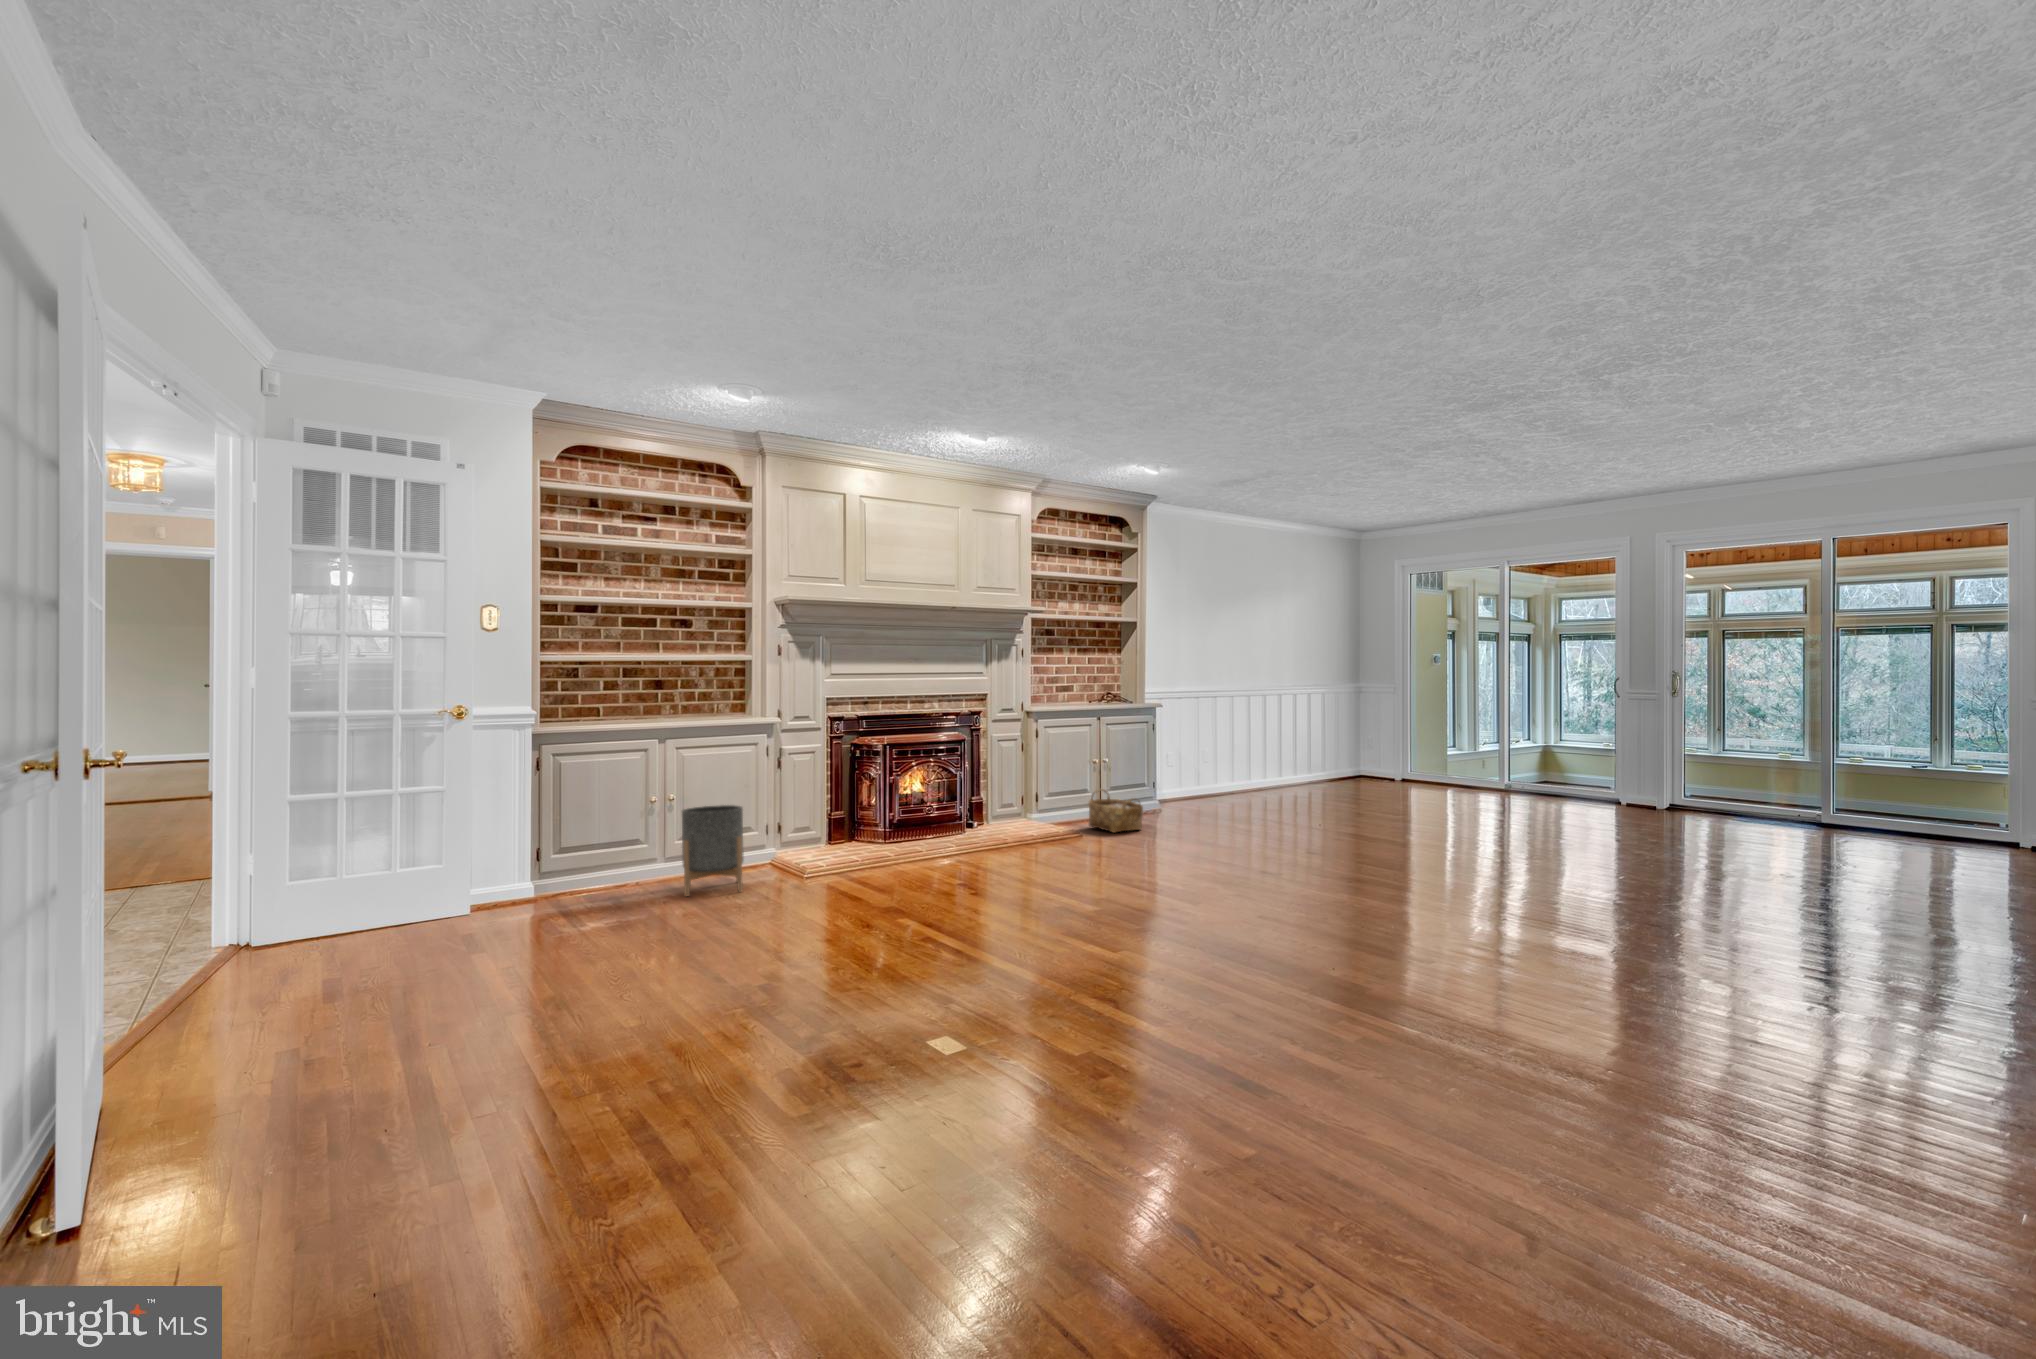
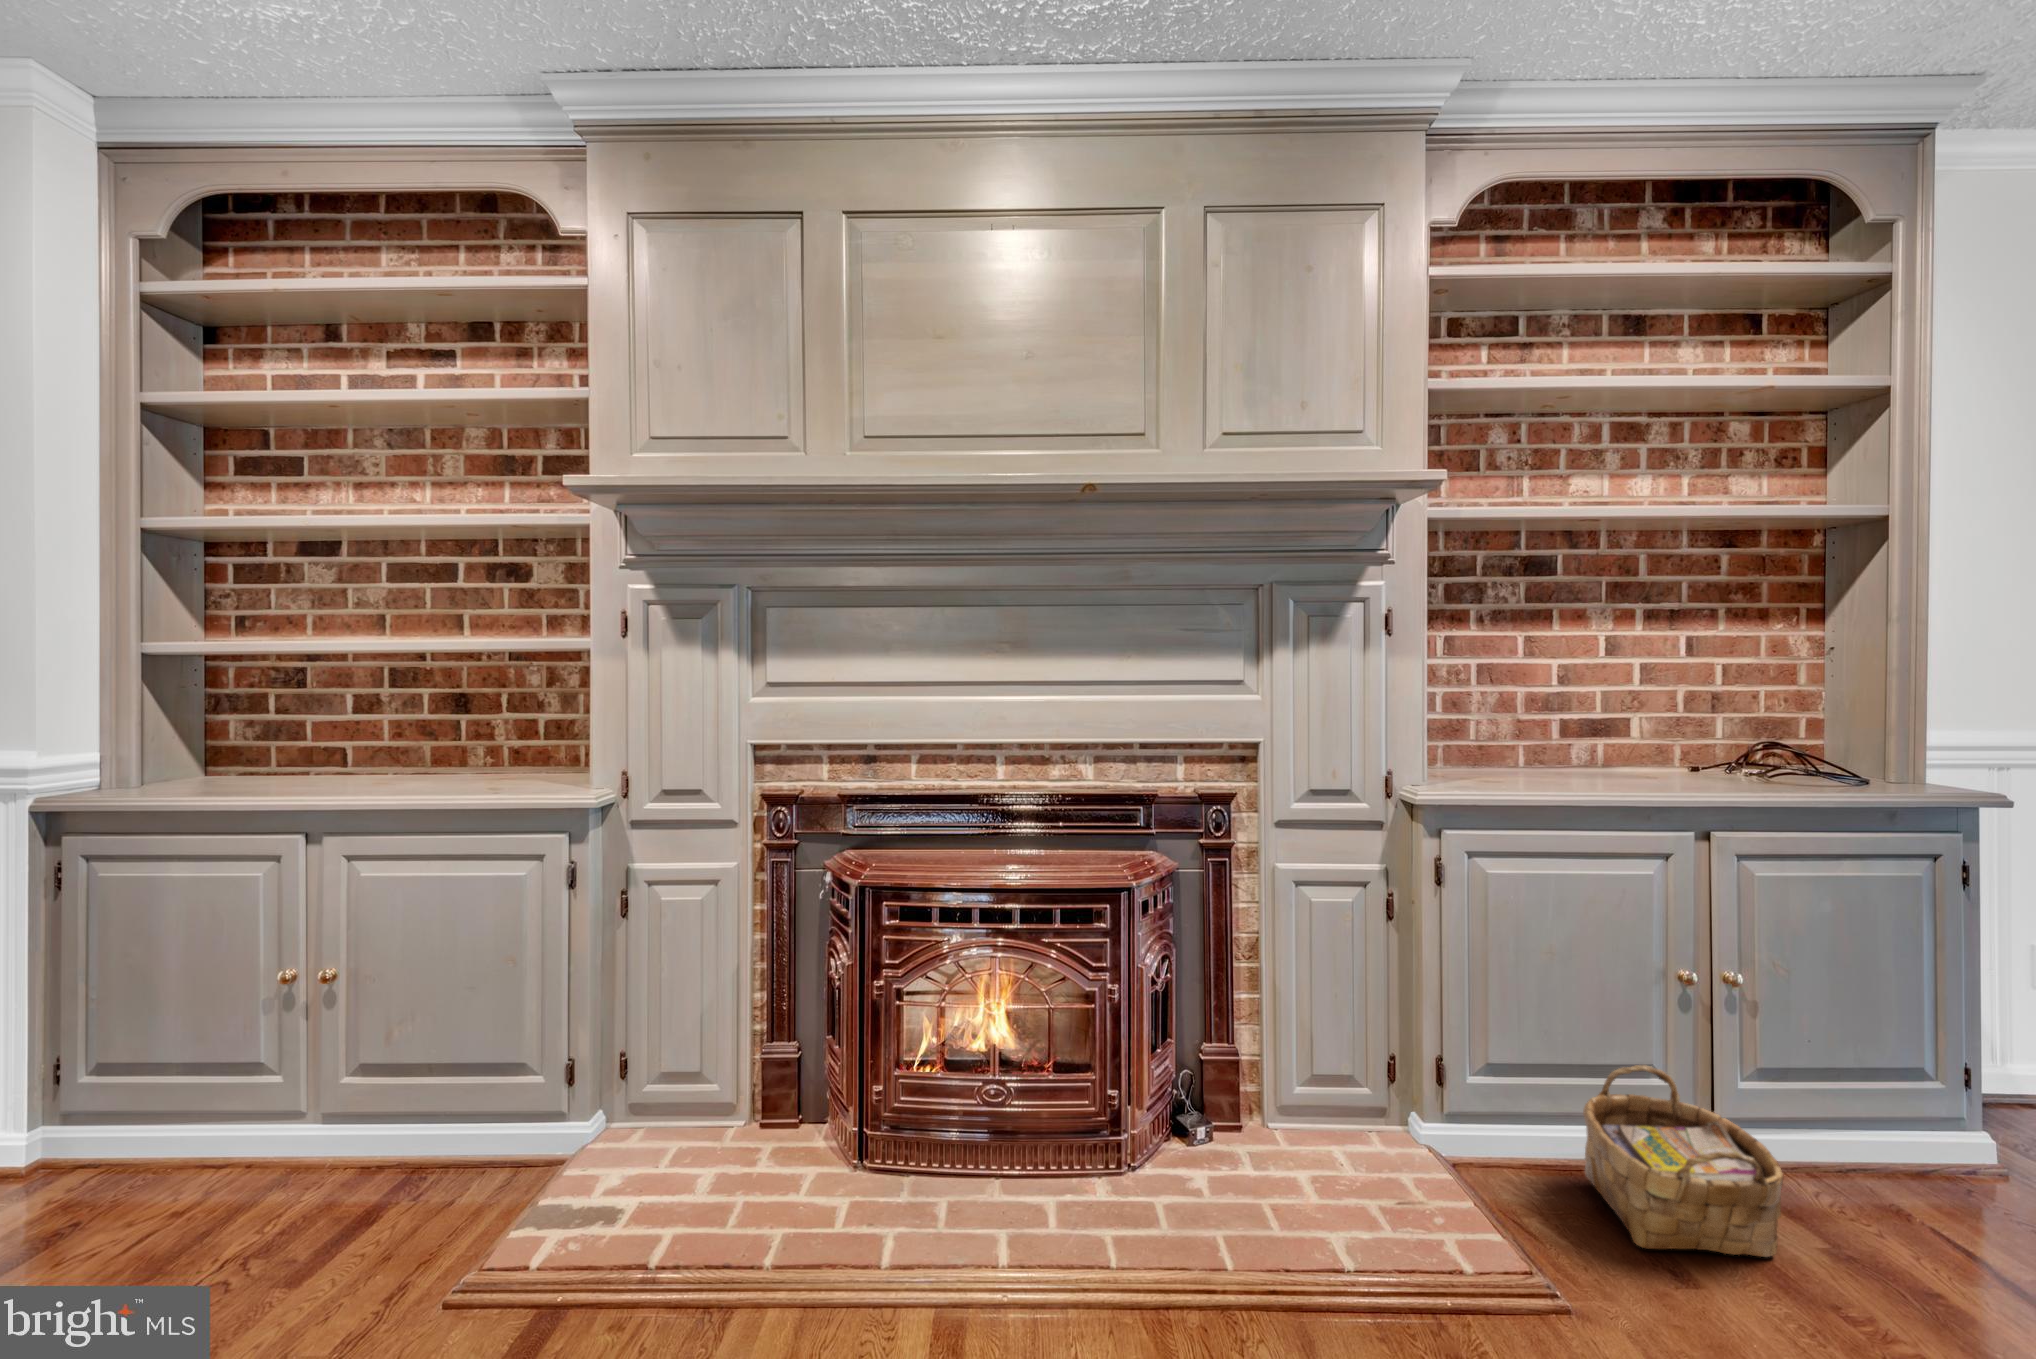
planter: present [682,805,744,896] -> none [222,1000,429,1253]

